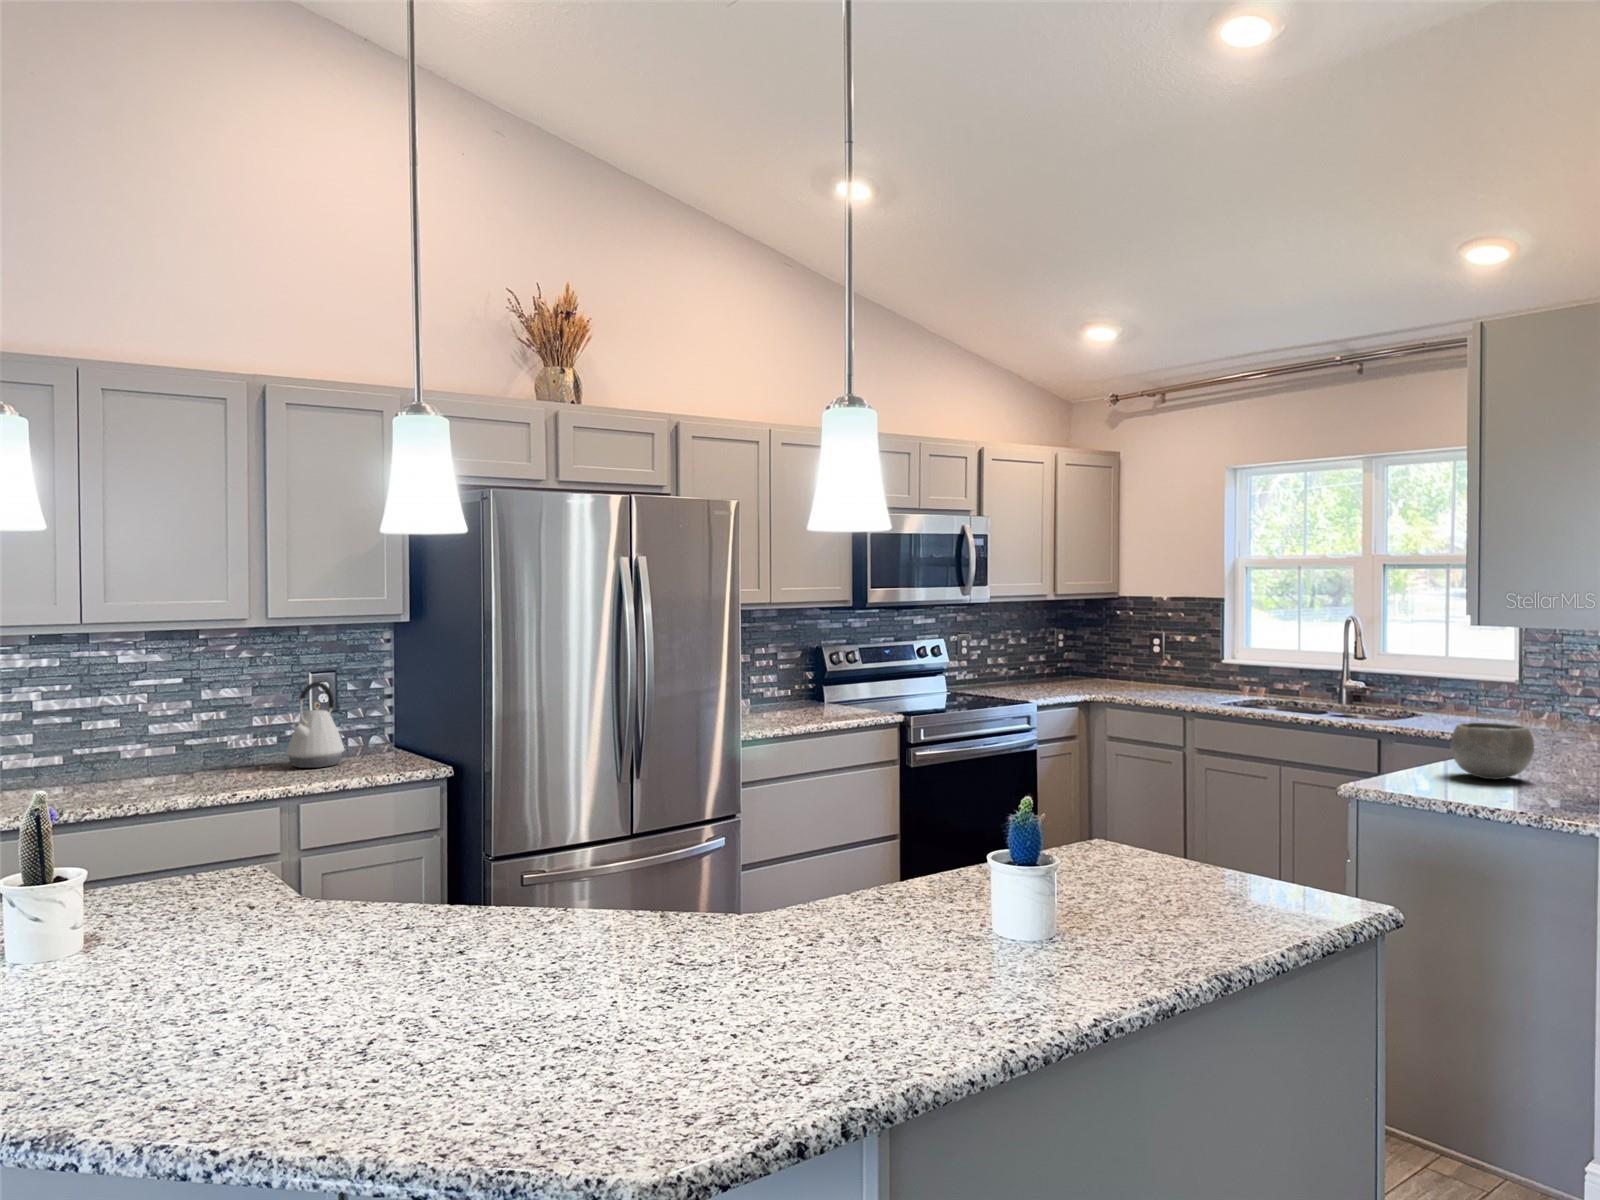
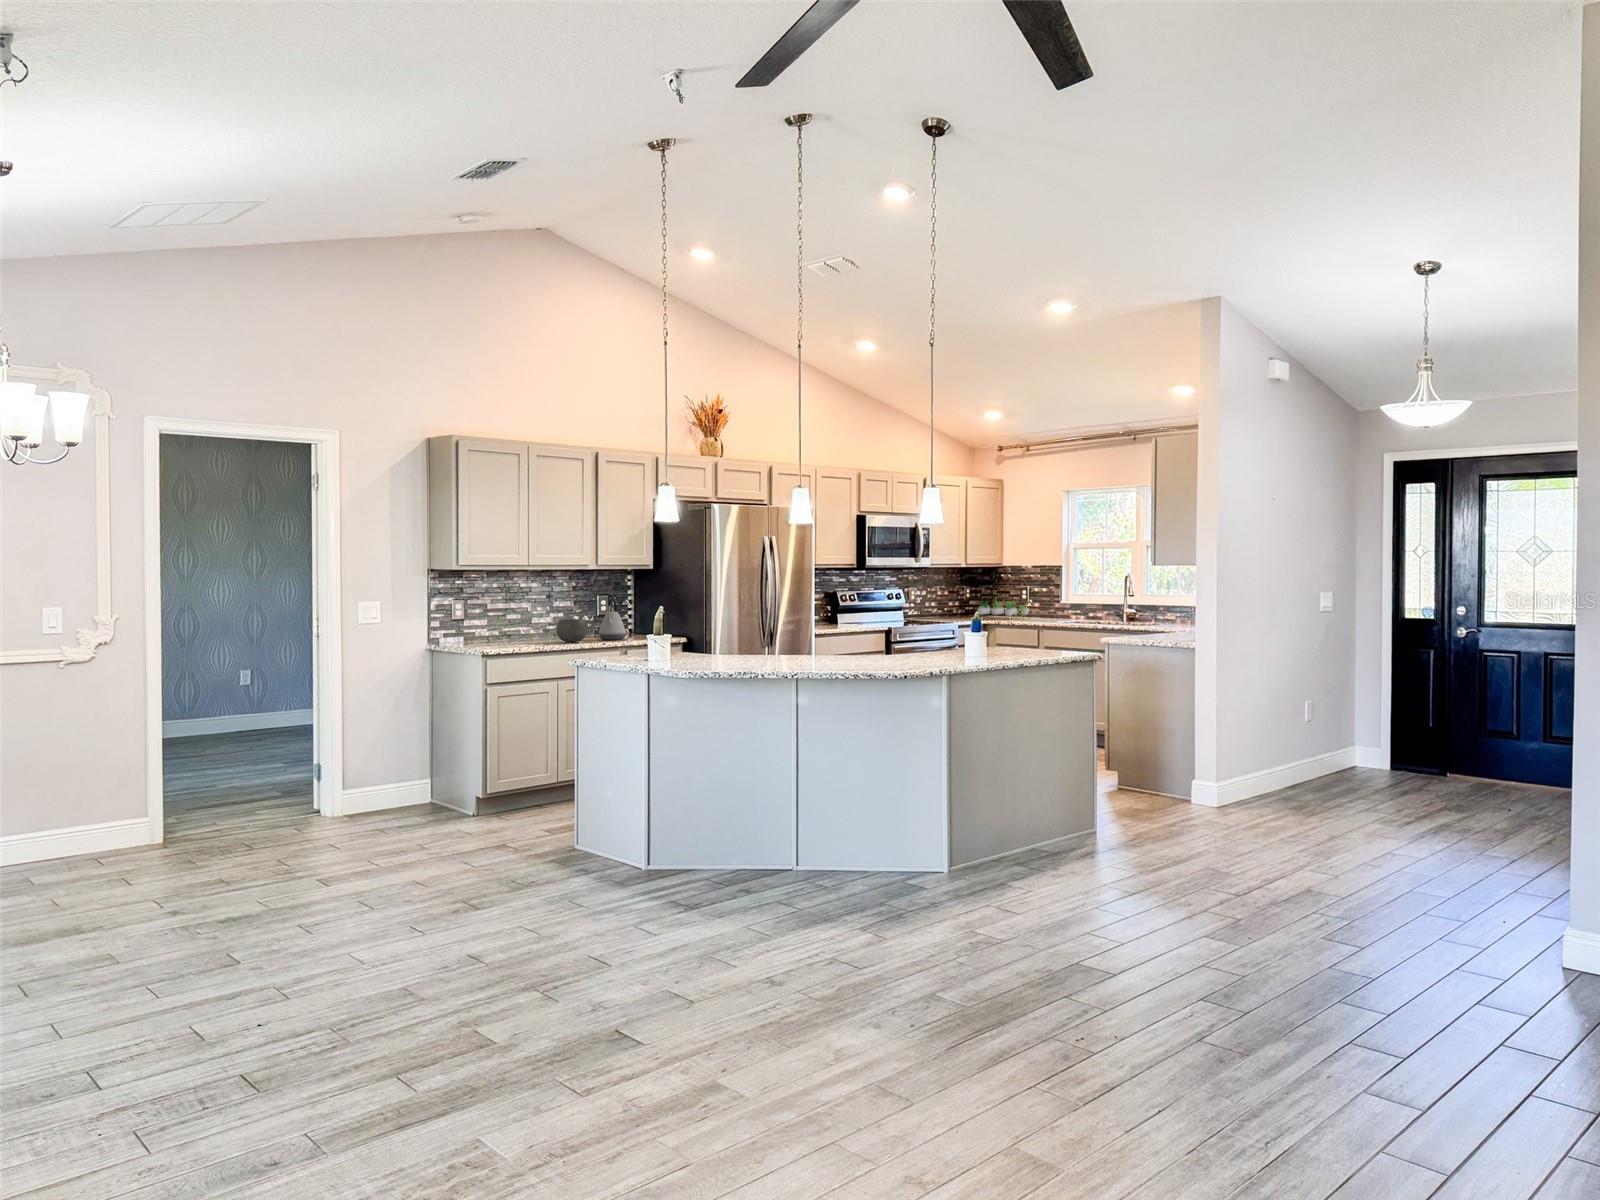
succulent plant: none [1074,650,1165,693] -> present [978,600,1029,616]
ceramic bowl: present [1450,722,1534,779] -> present [556,619,588,642]

